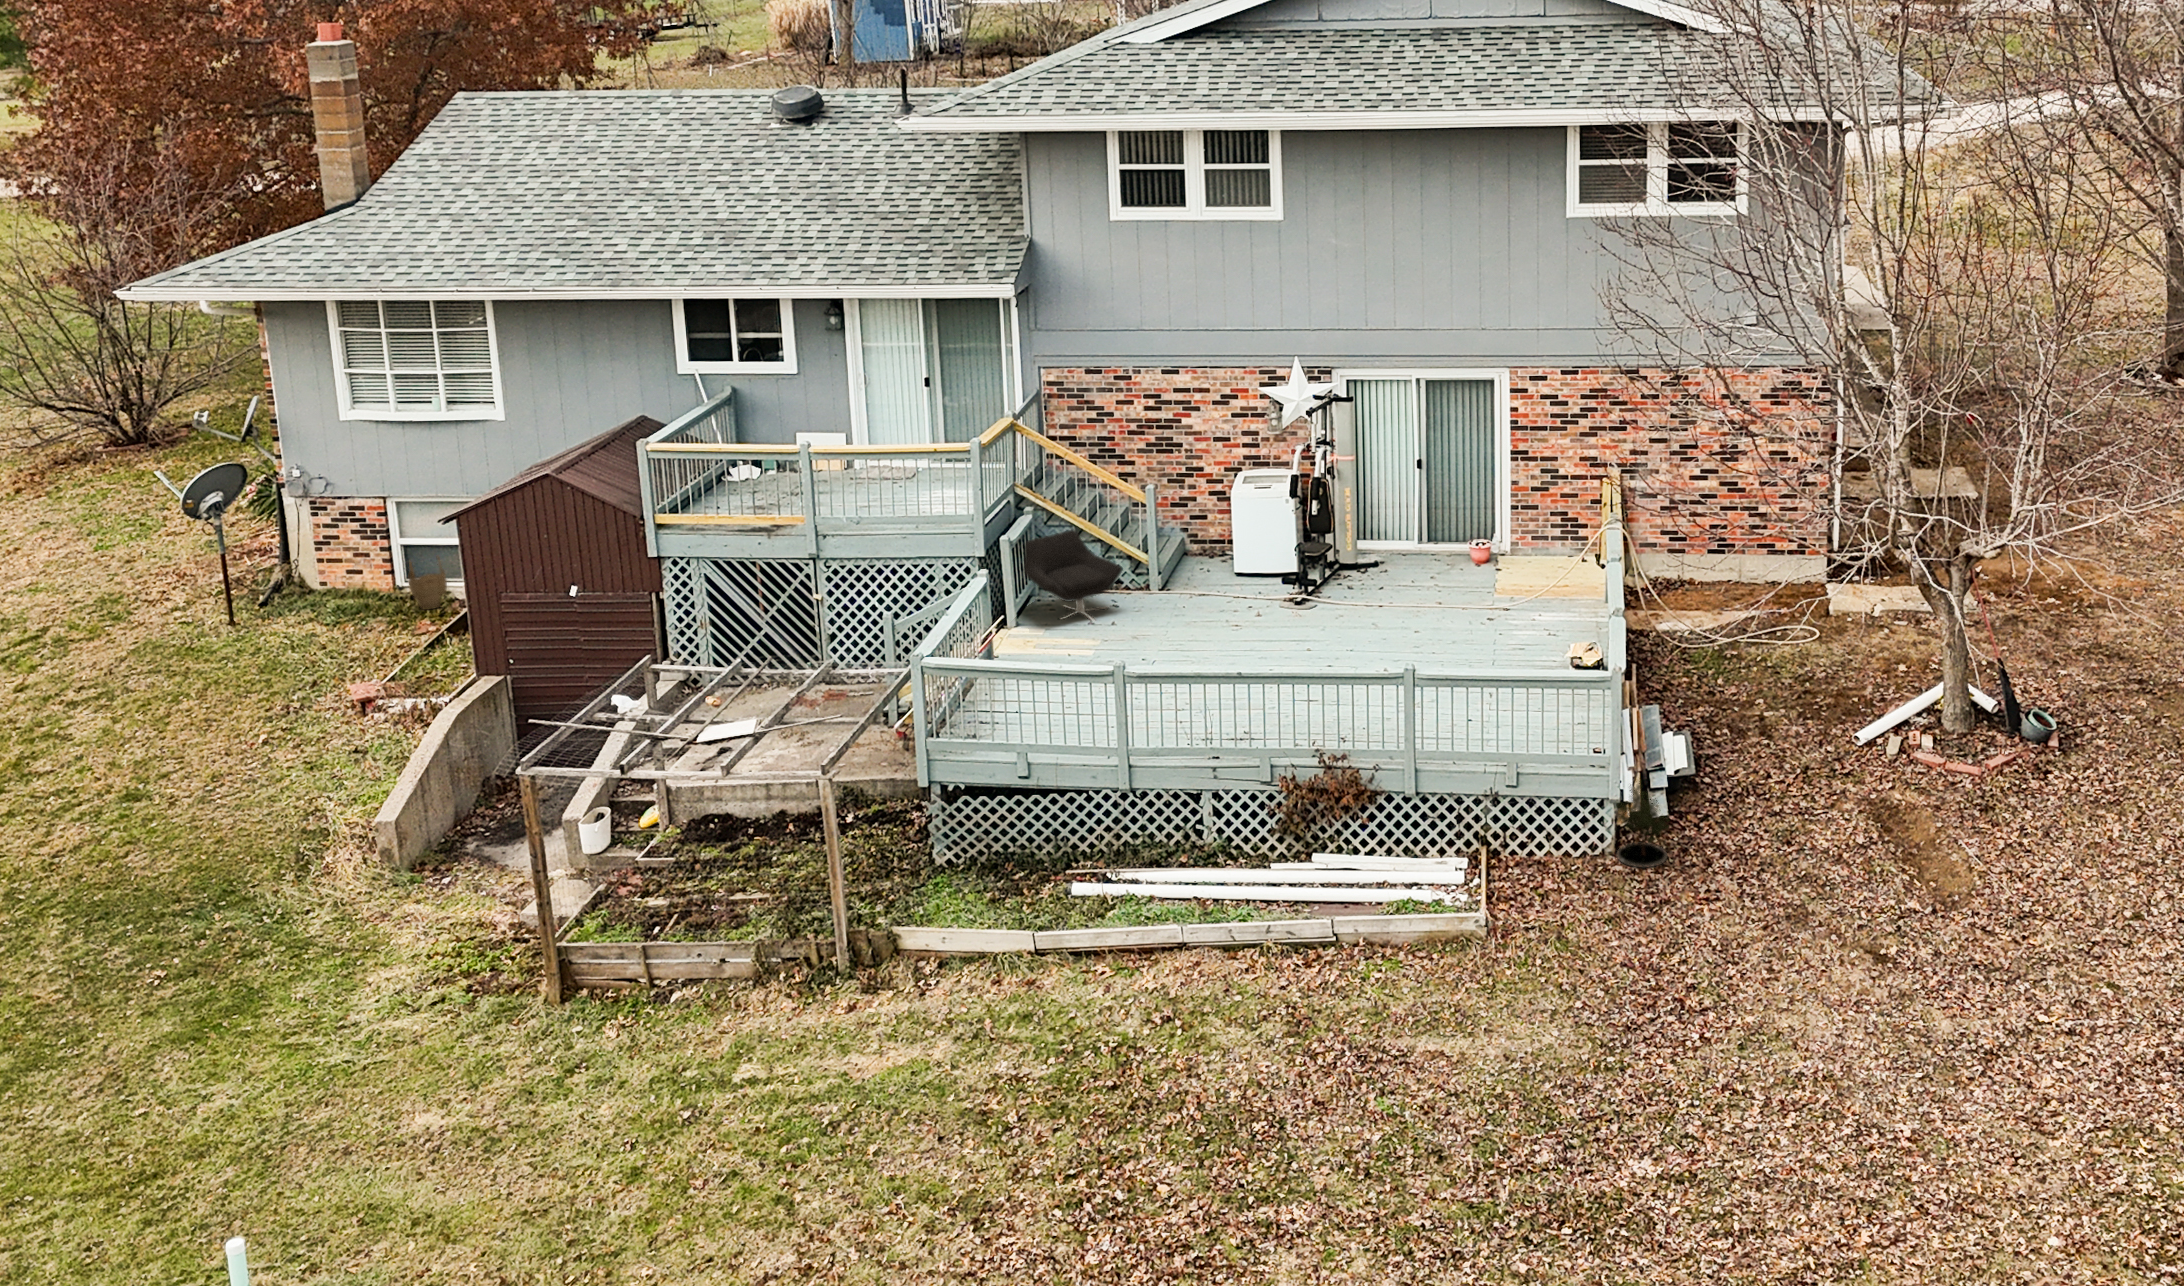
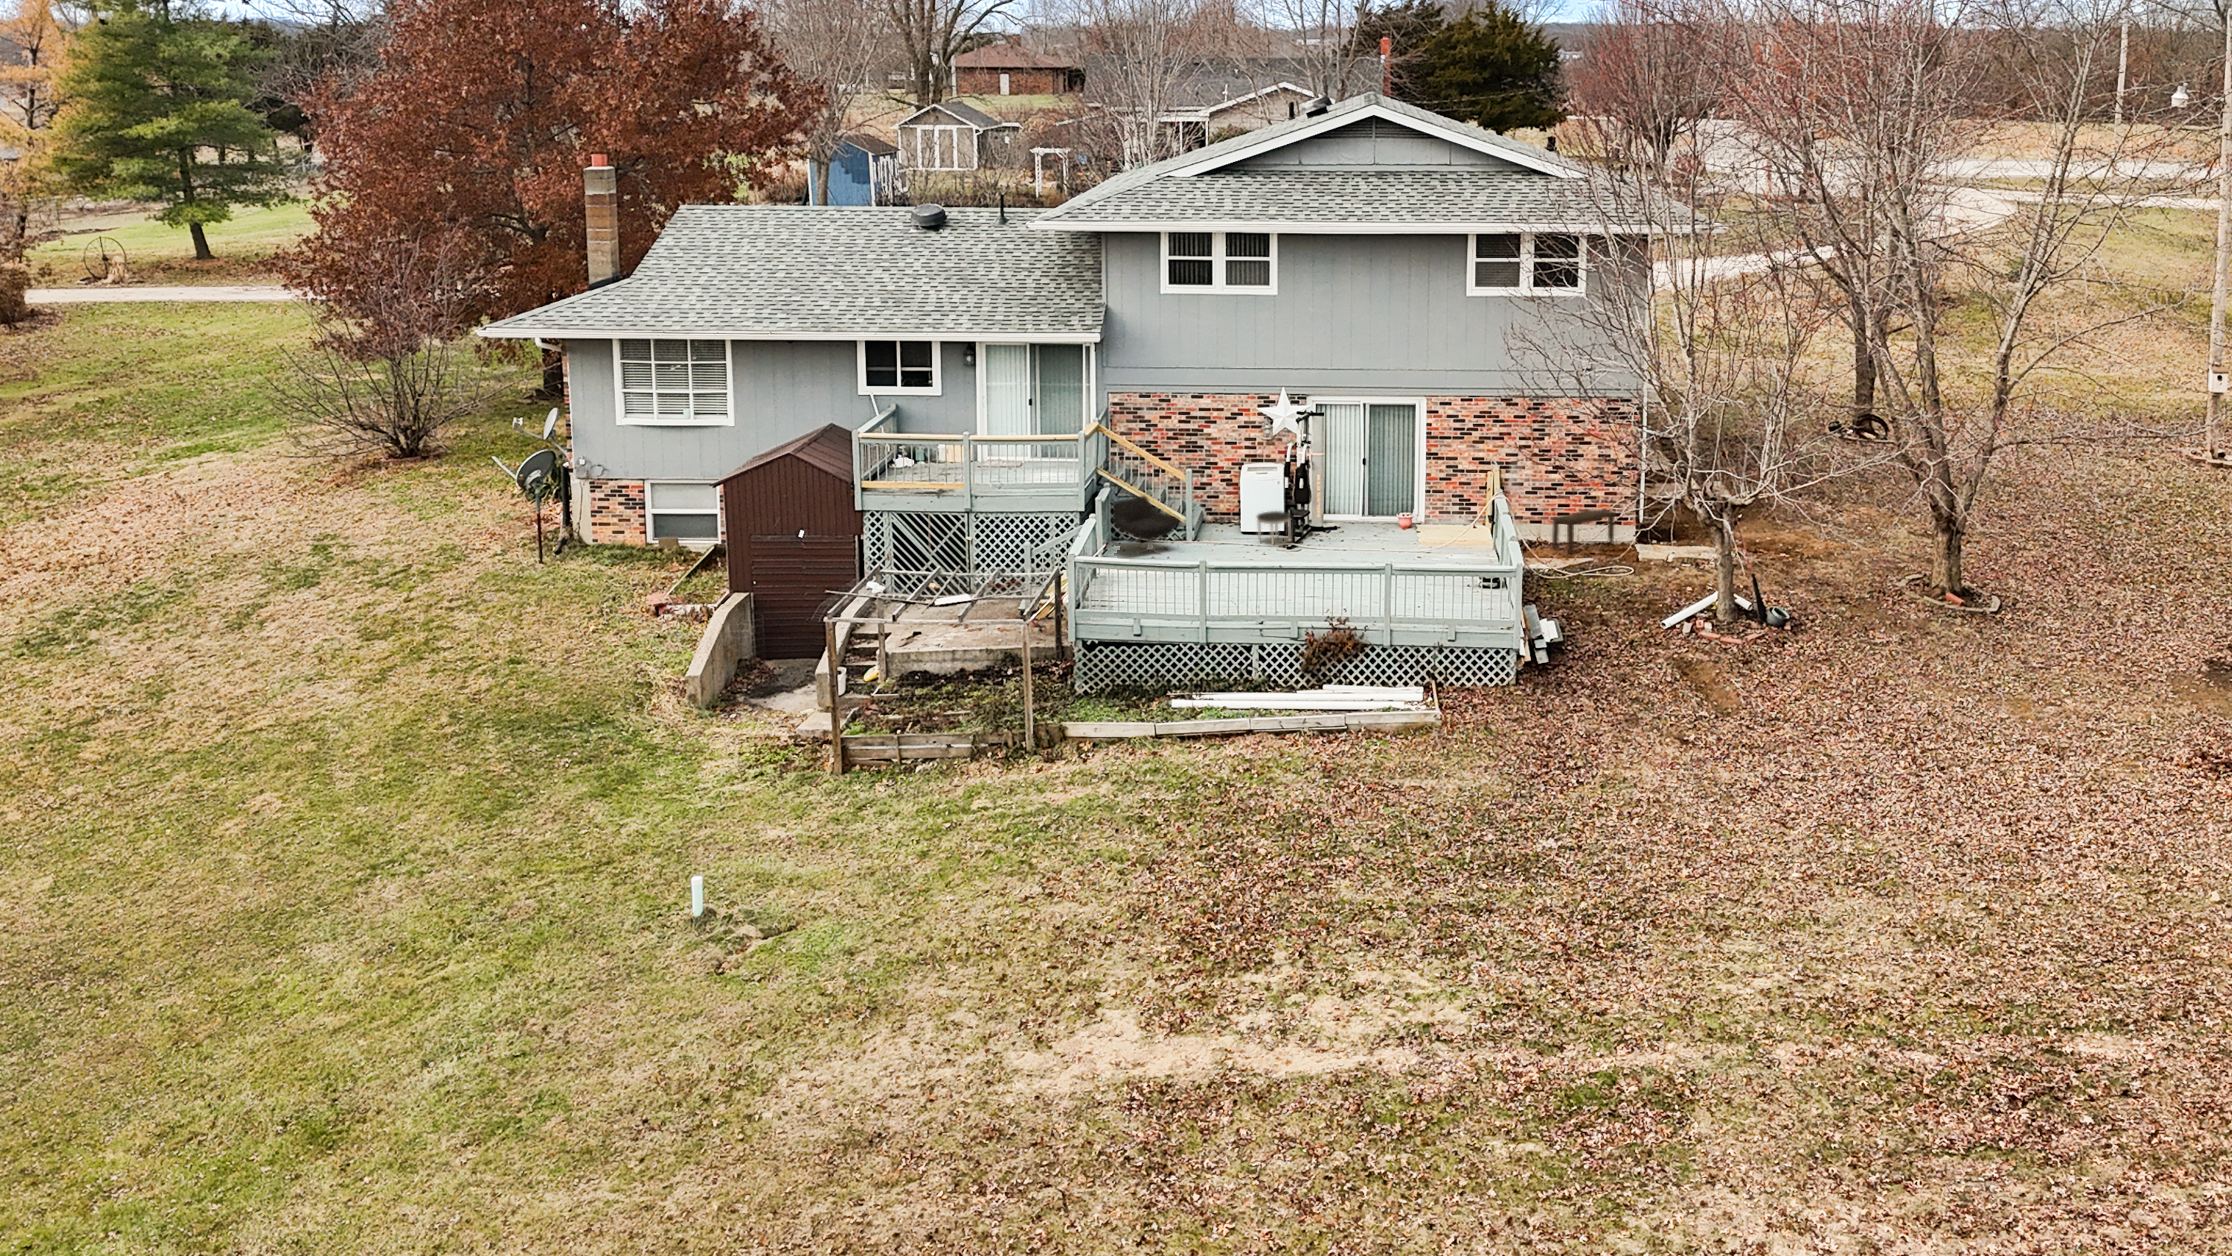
bench: none [1702,532,1802,608] -> present [1552,508,1615,554]
round table: none [1242,550,1295,604] -> present [1257,511,1291,544]
woven basket: present [409,557,447,610] -> none [656,521,683,559]
potted tree: present [1617,781,1668,868] -> none [1516,631,1554,689]

